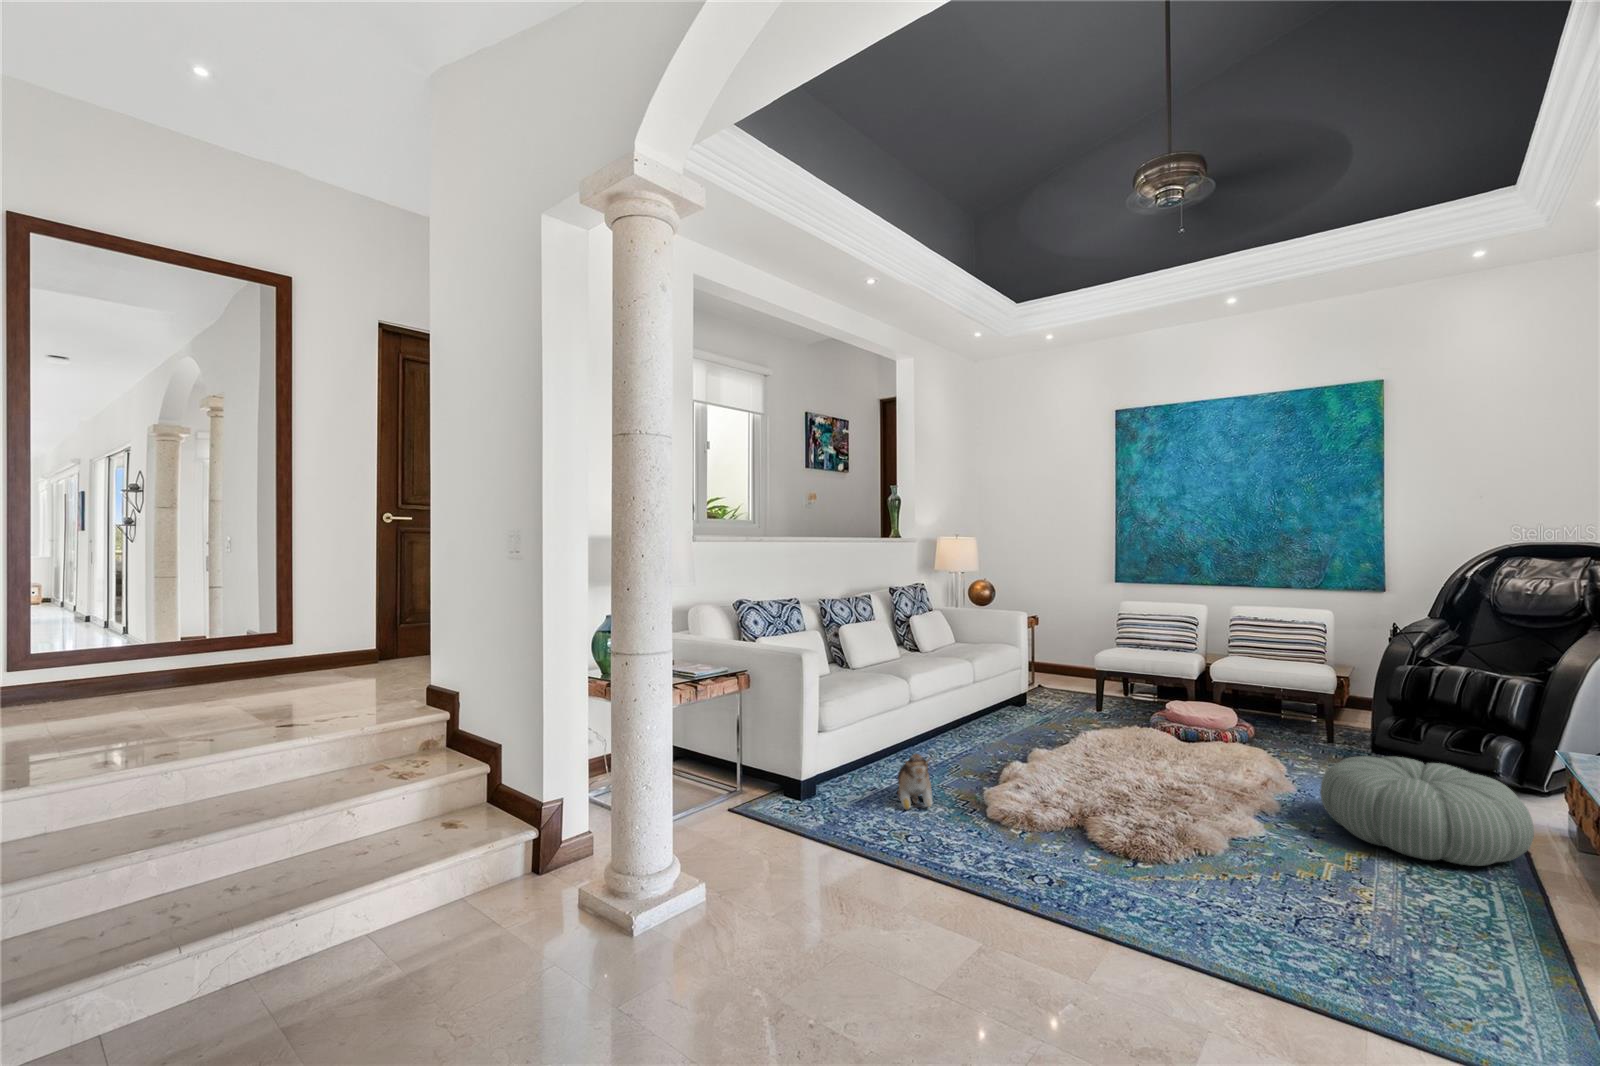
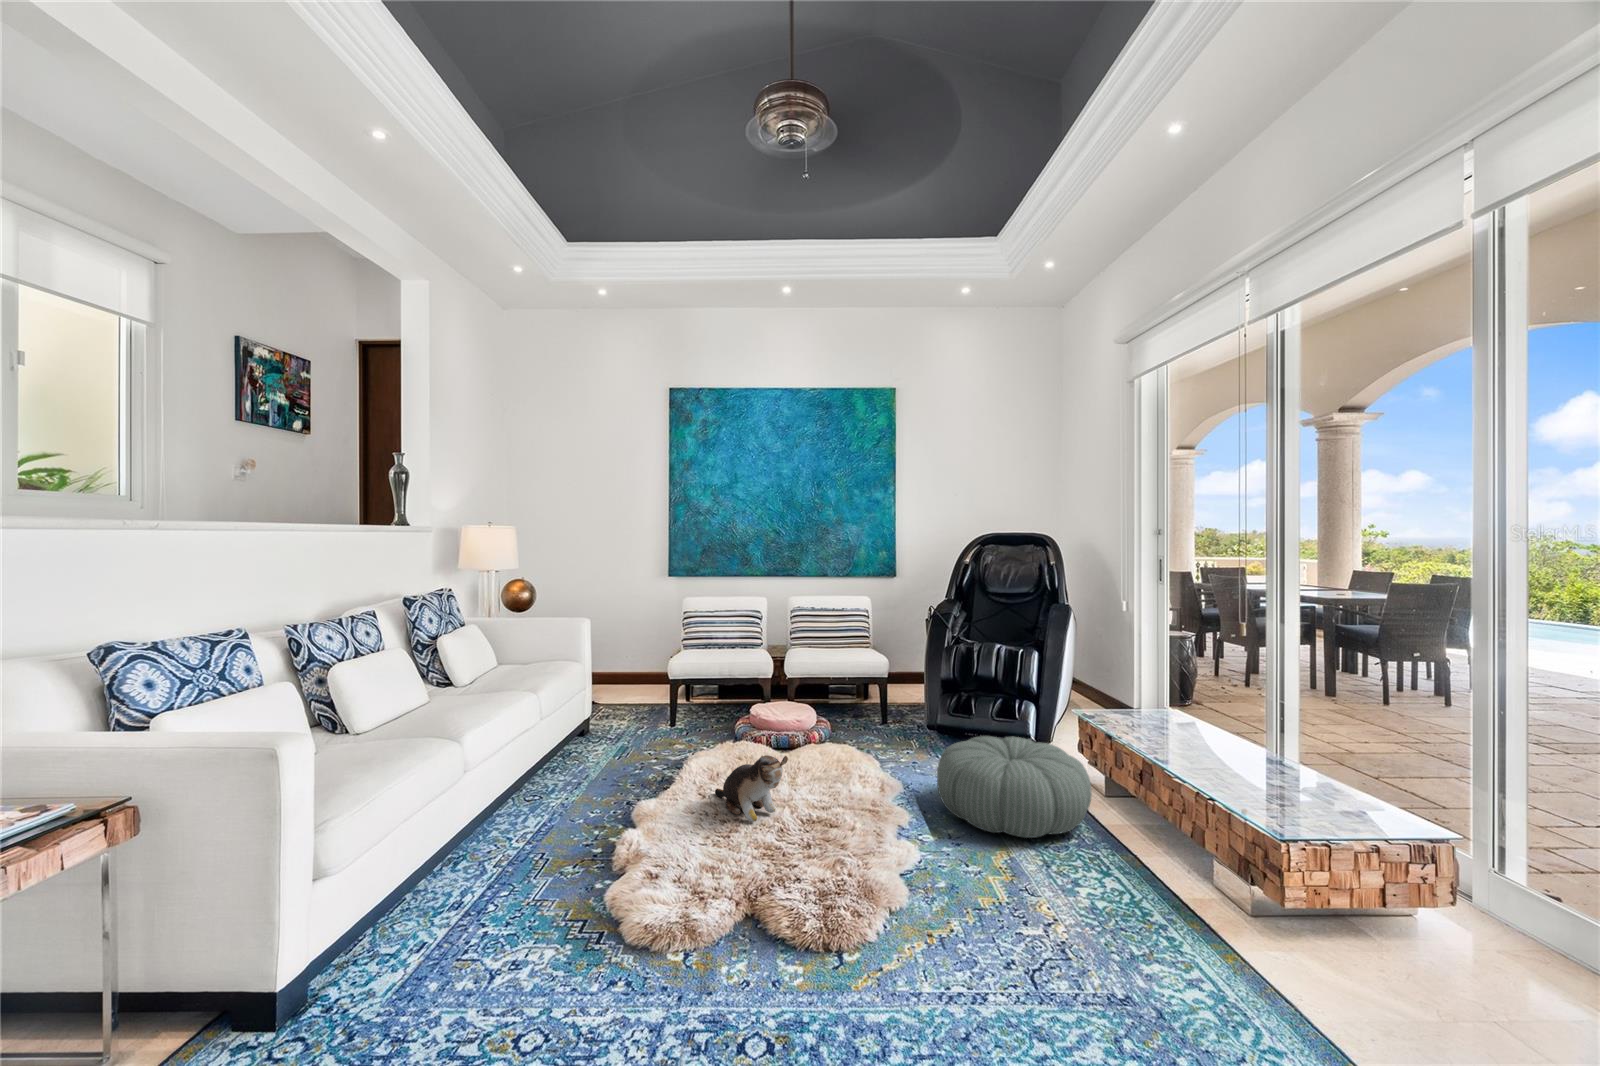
plush toy: present [897,754,932,810] -> present [715,755,788,822]

